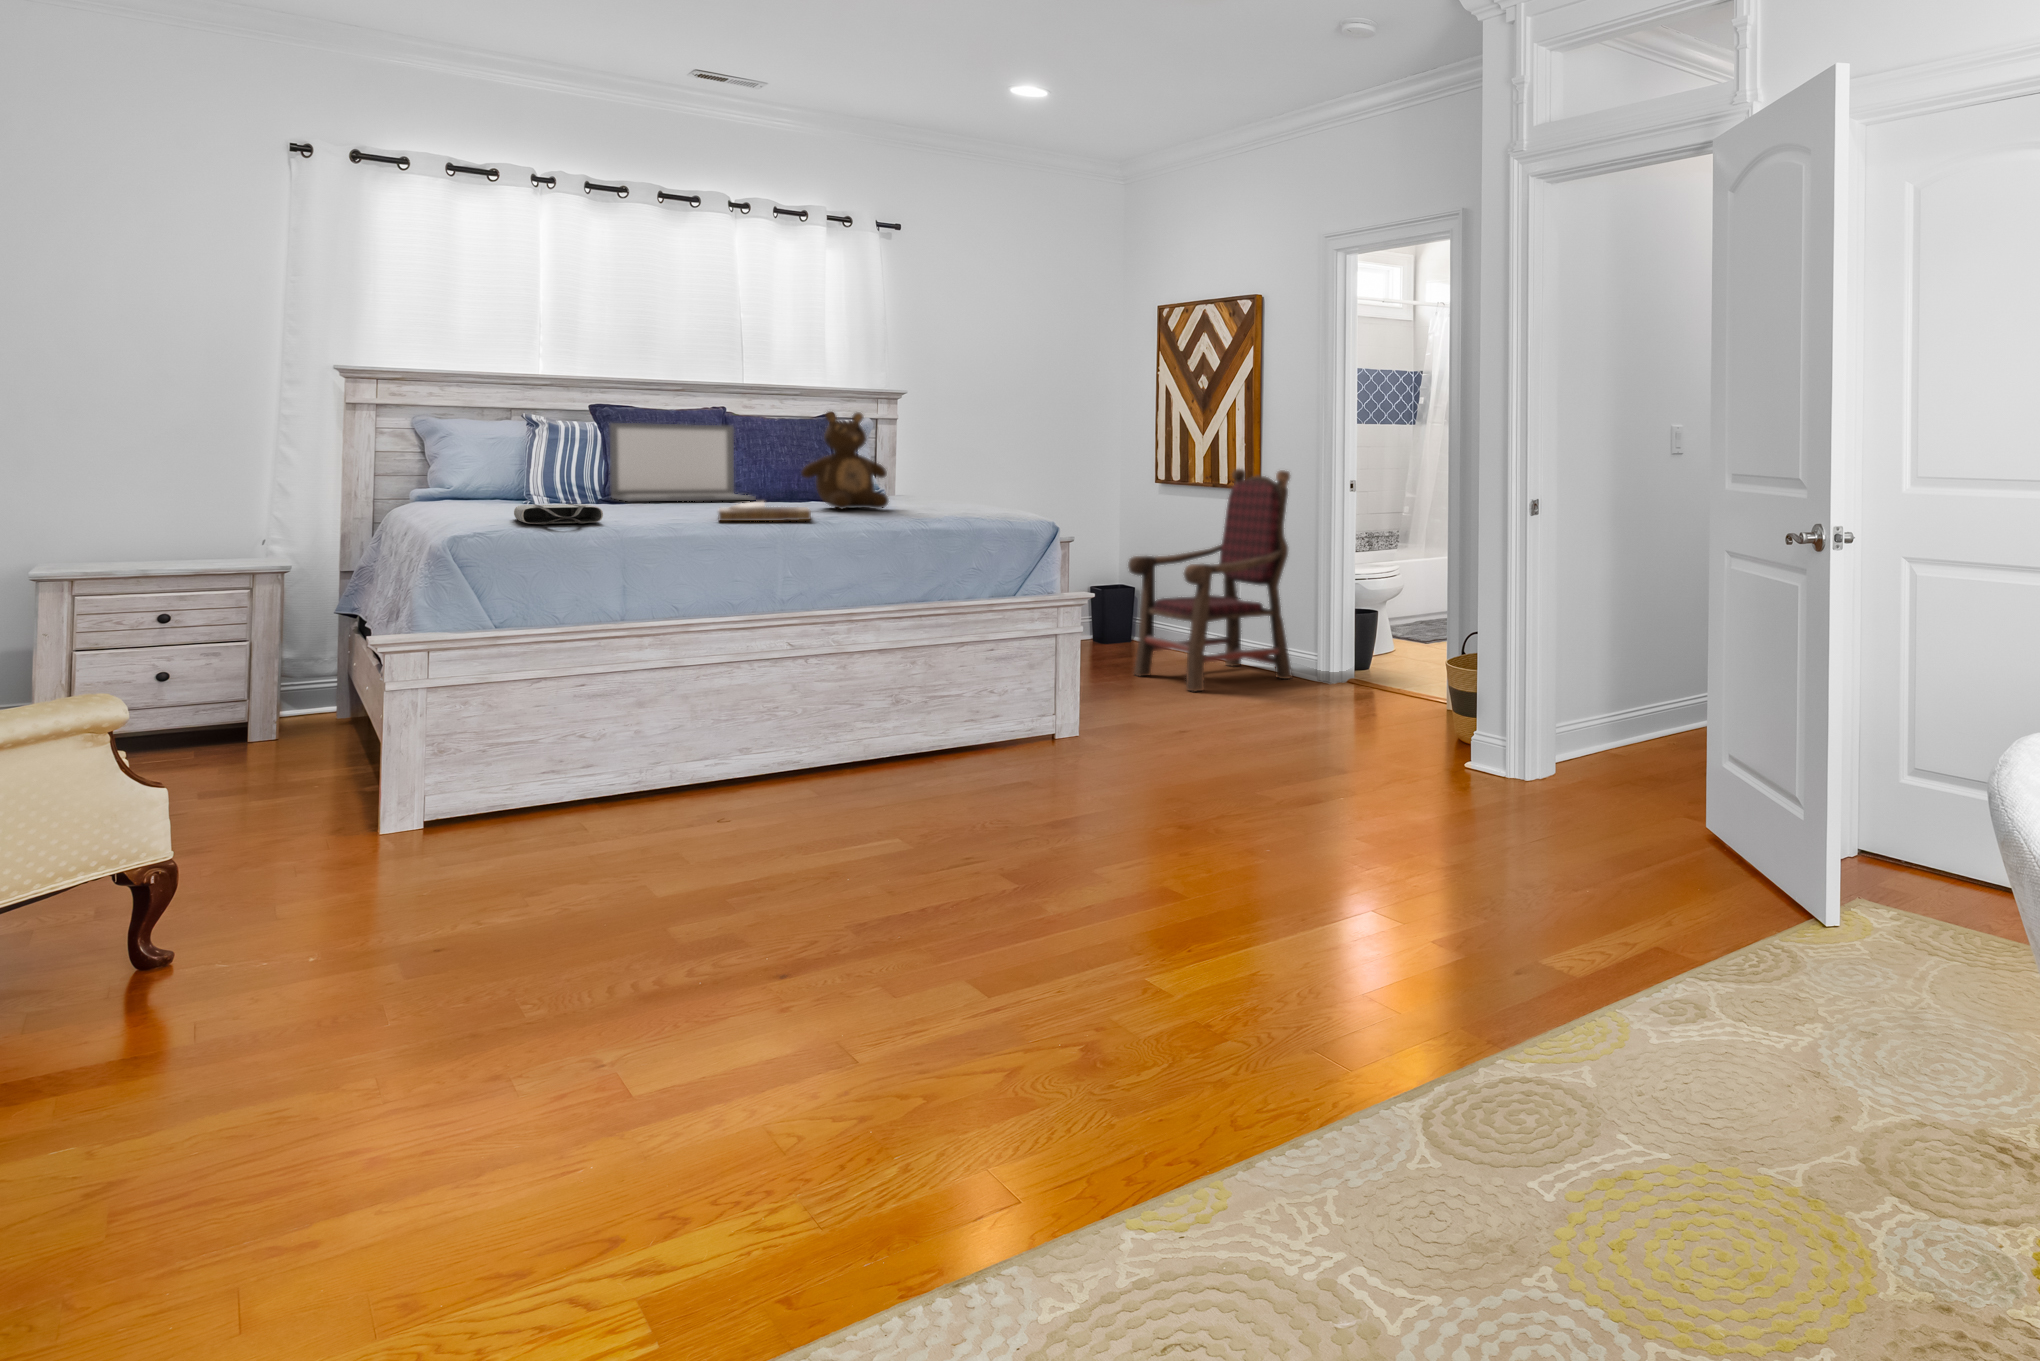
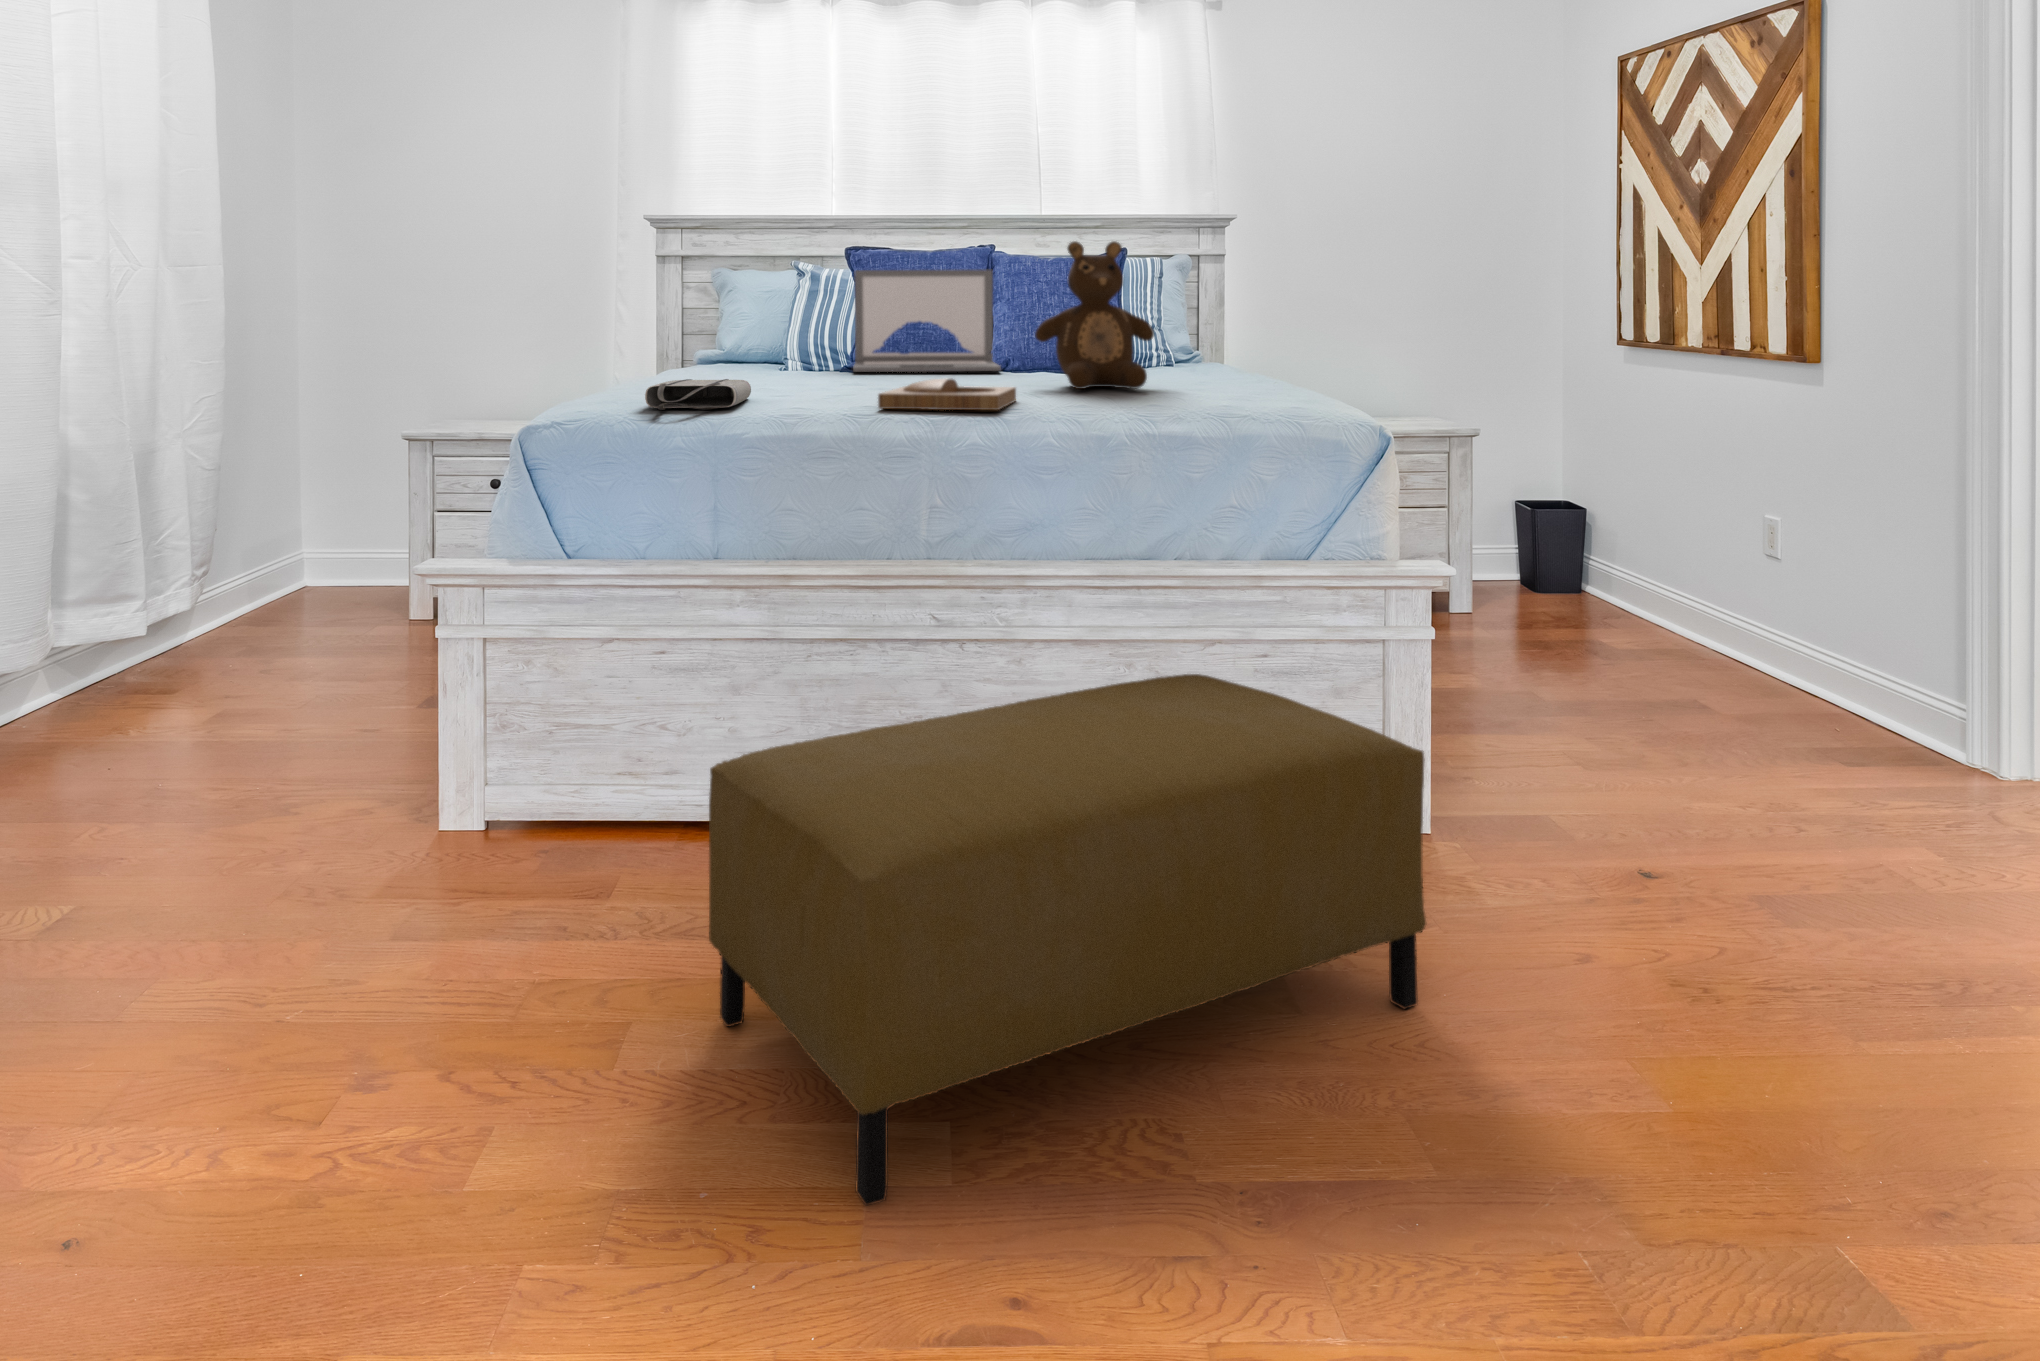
armchair: present [1128,469,1292,691] -> none [1551,321,1896,748]
ottoman: none [726,652,1101,866] -> present [709,674,1426,1205]

